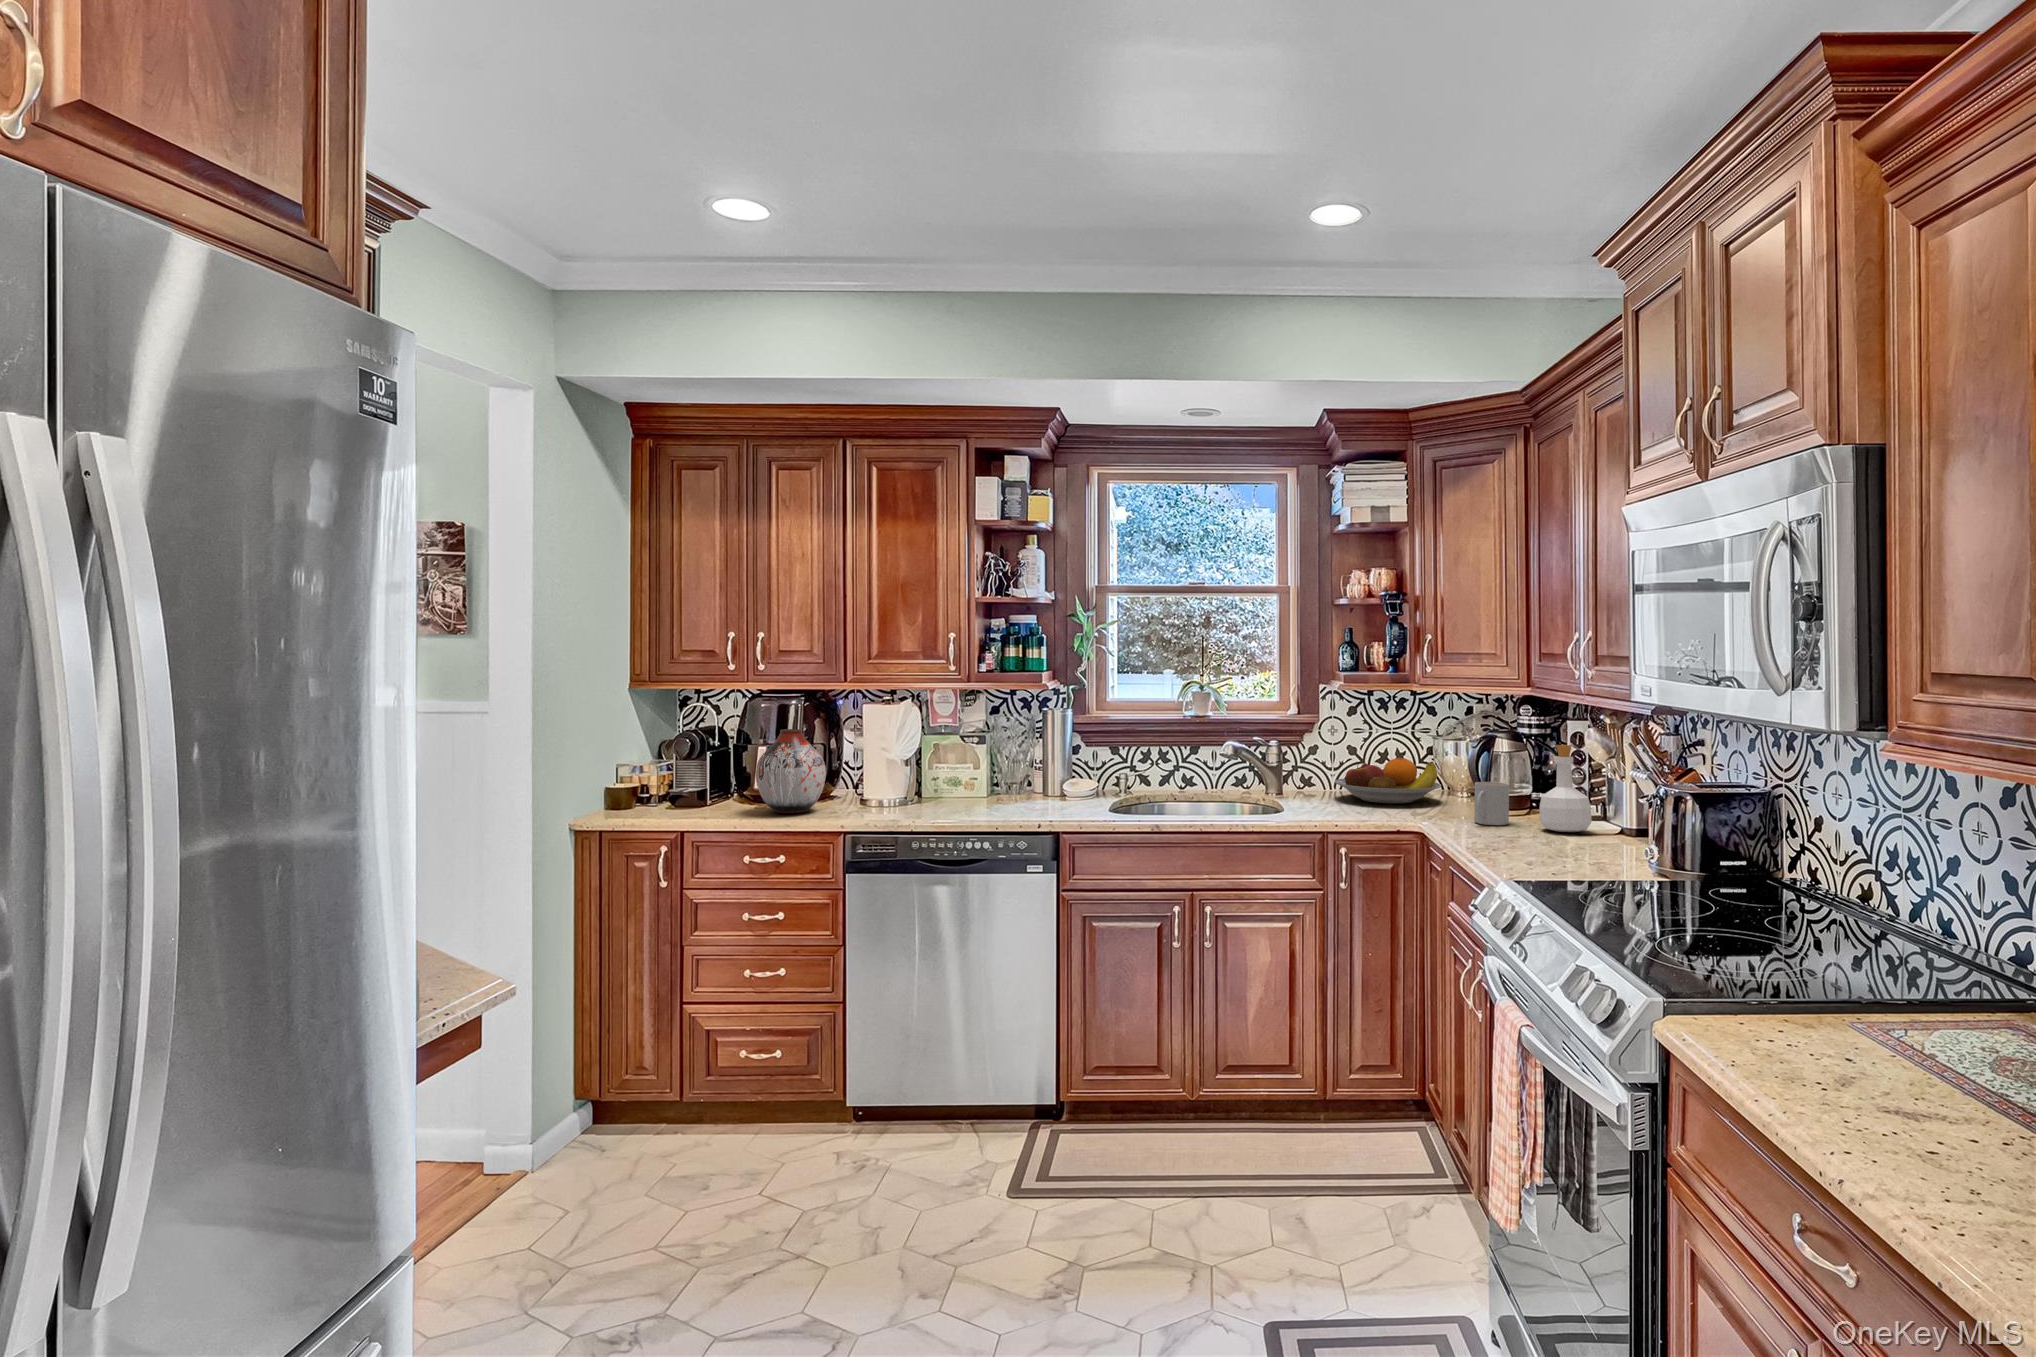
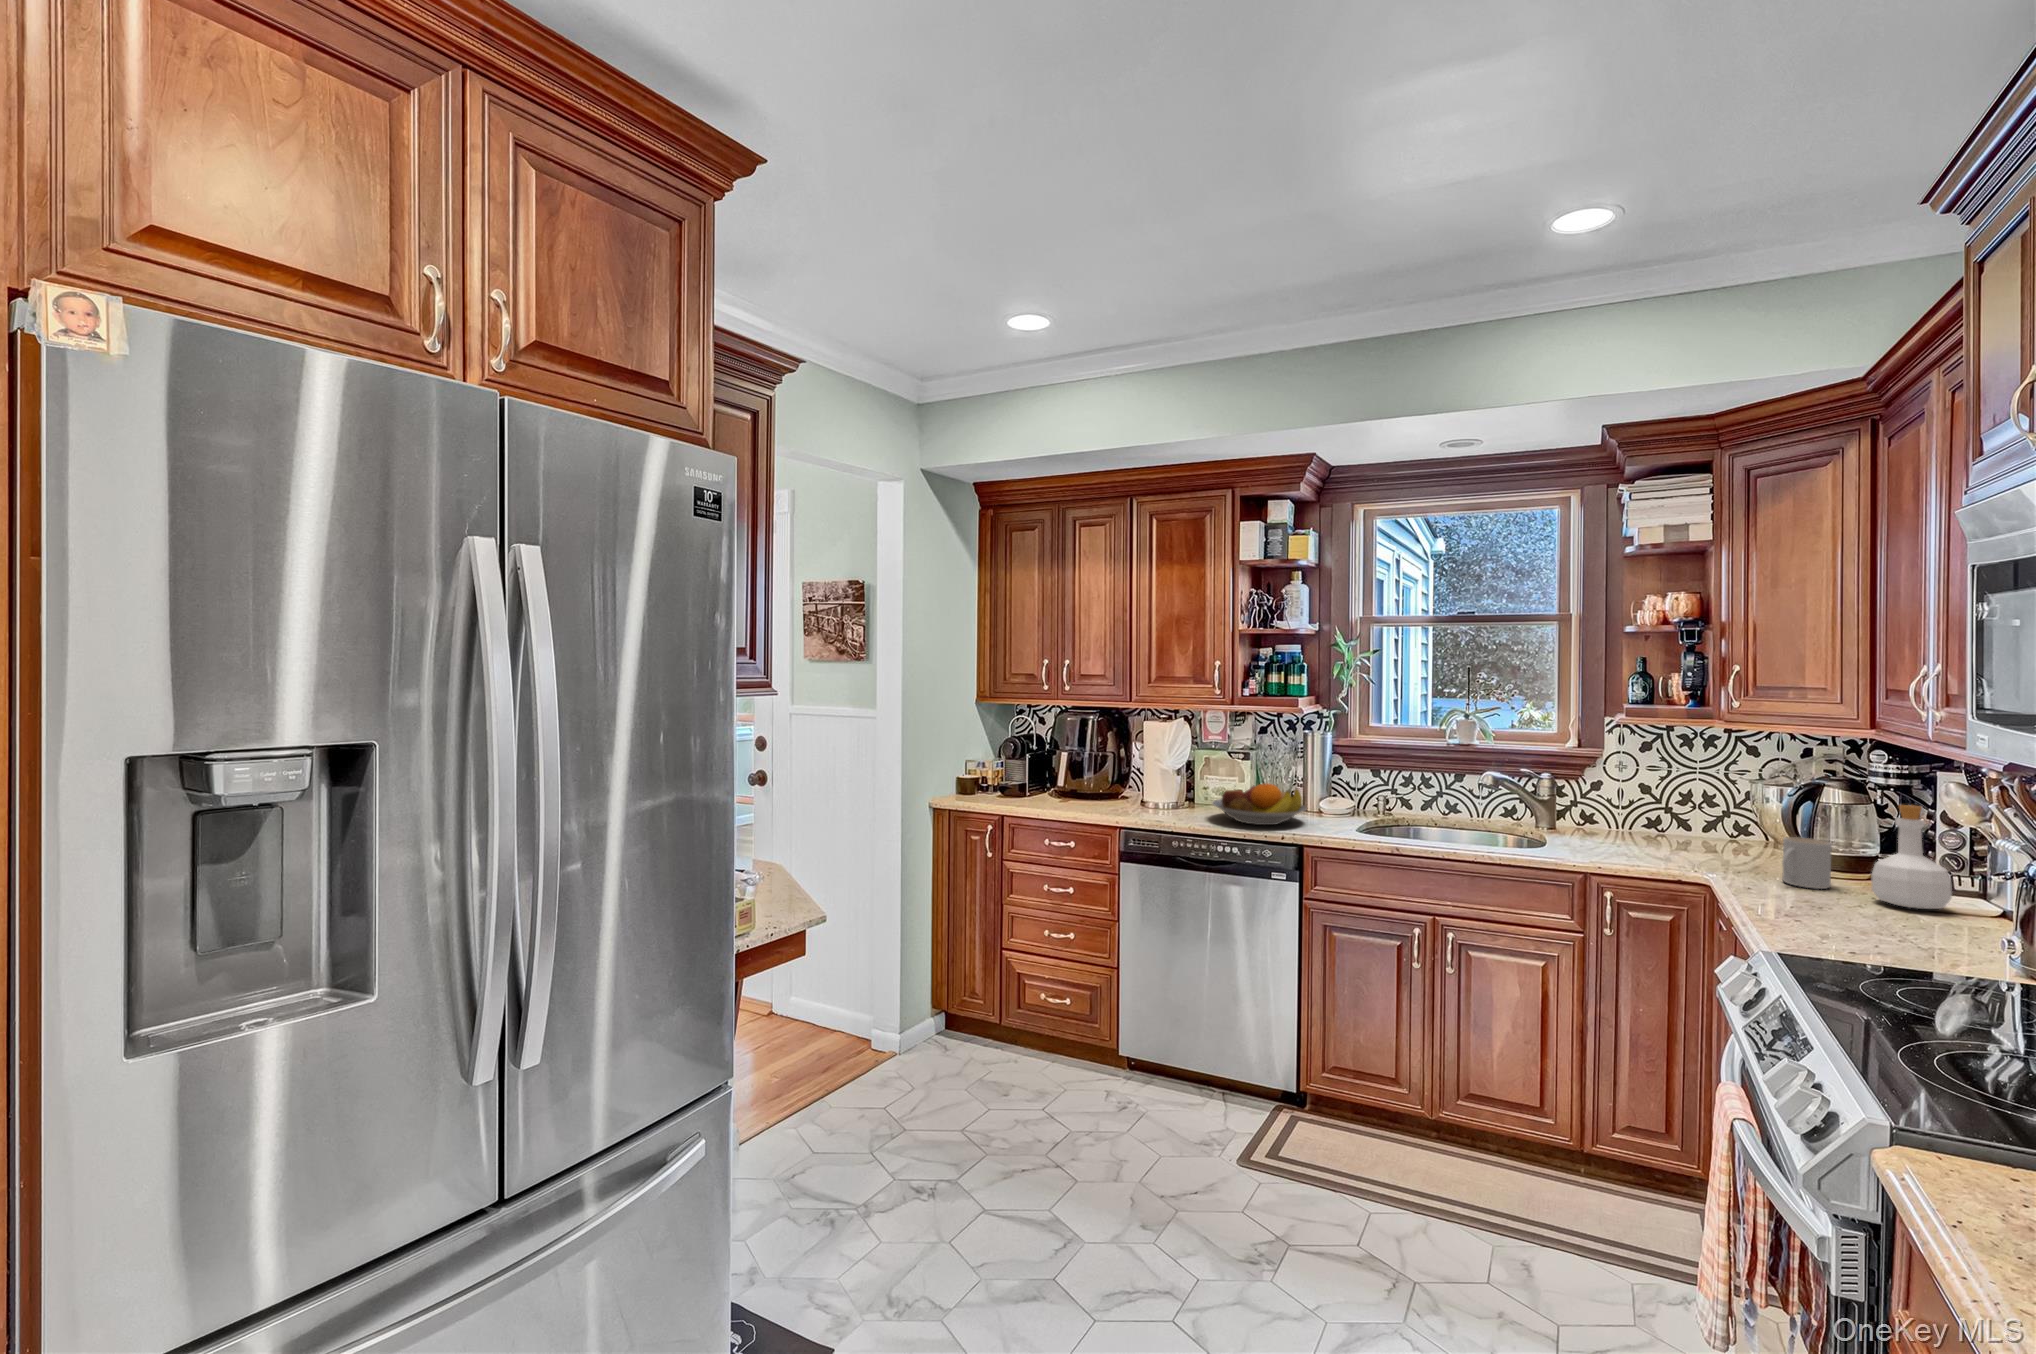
vase: present [756,729,826,813] -> none [1058,739,1113,807]
fruit bowl: present [1335,758,1441,804] -> present [1212,783,1307,825]

